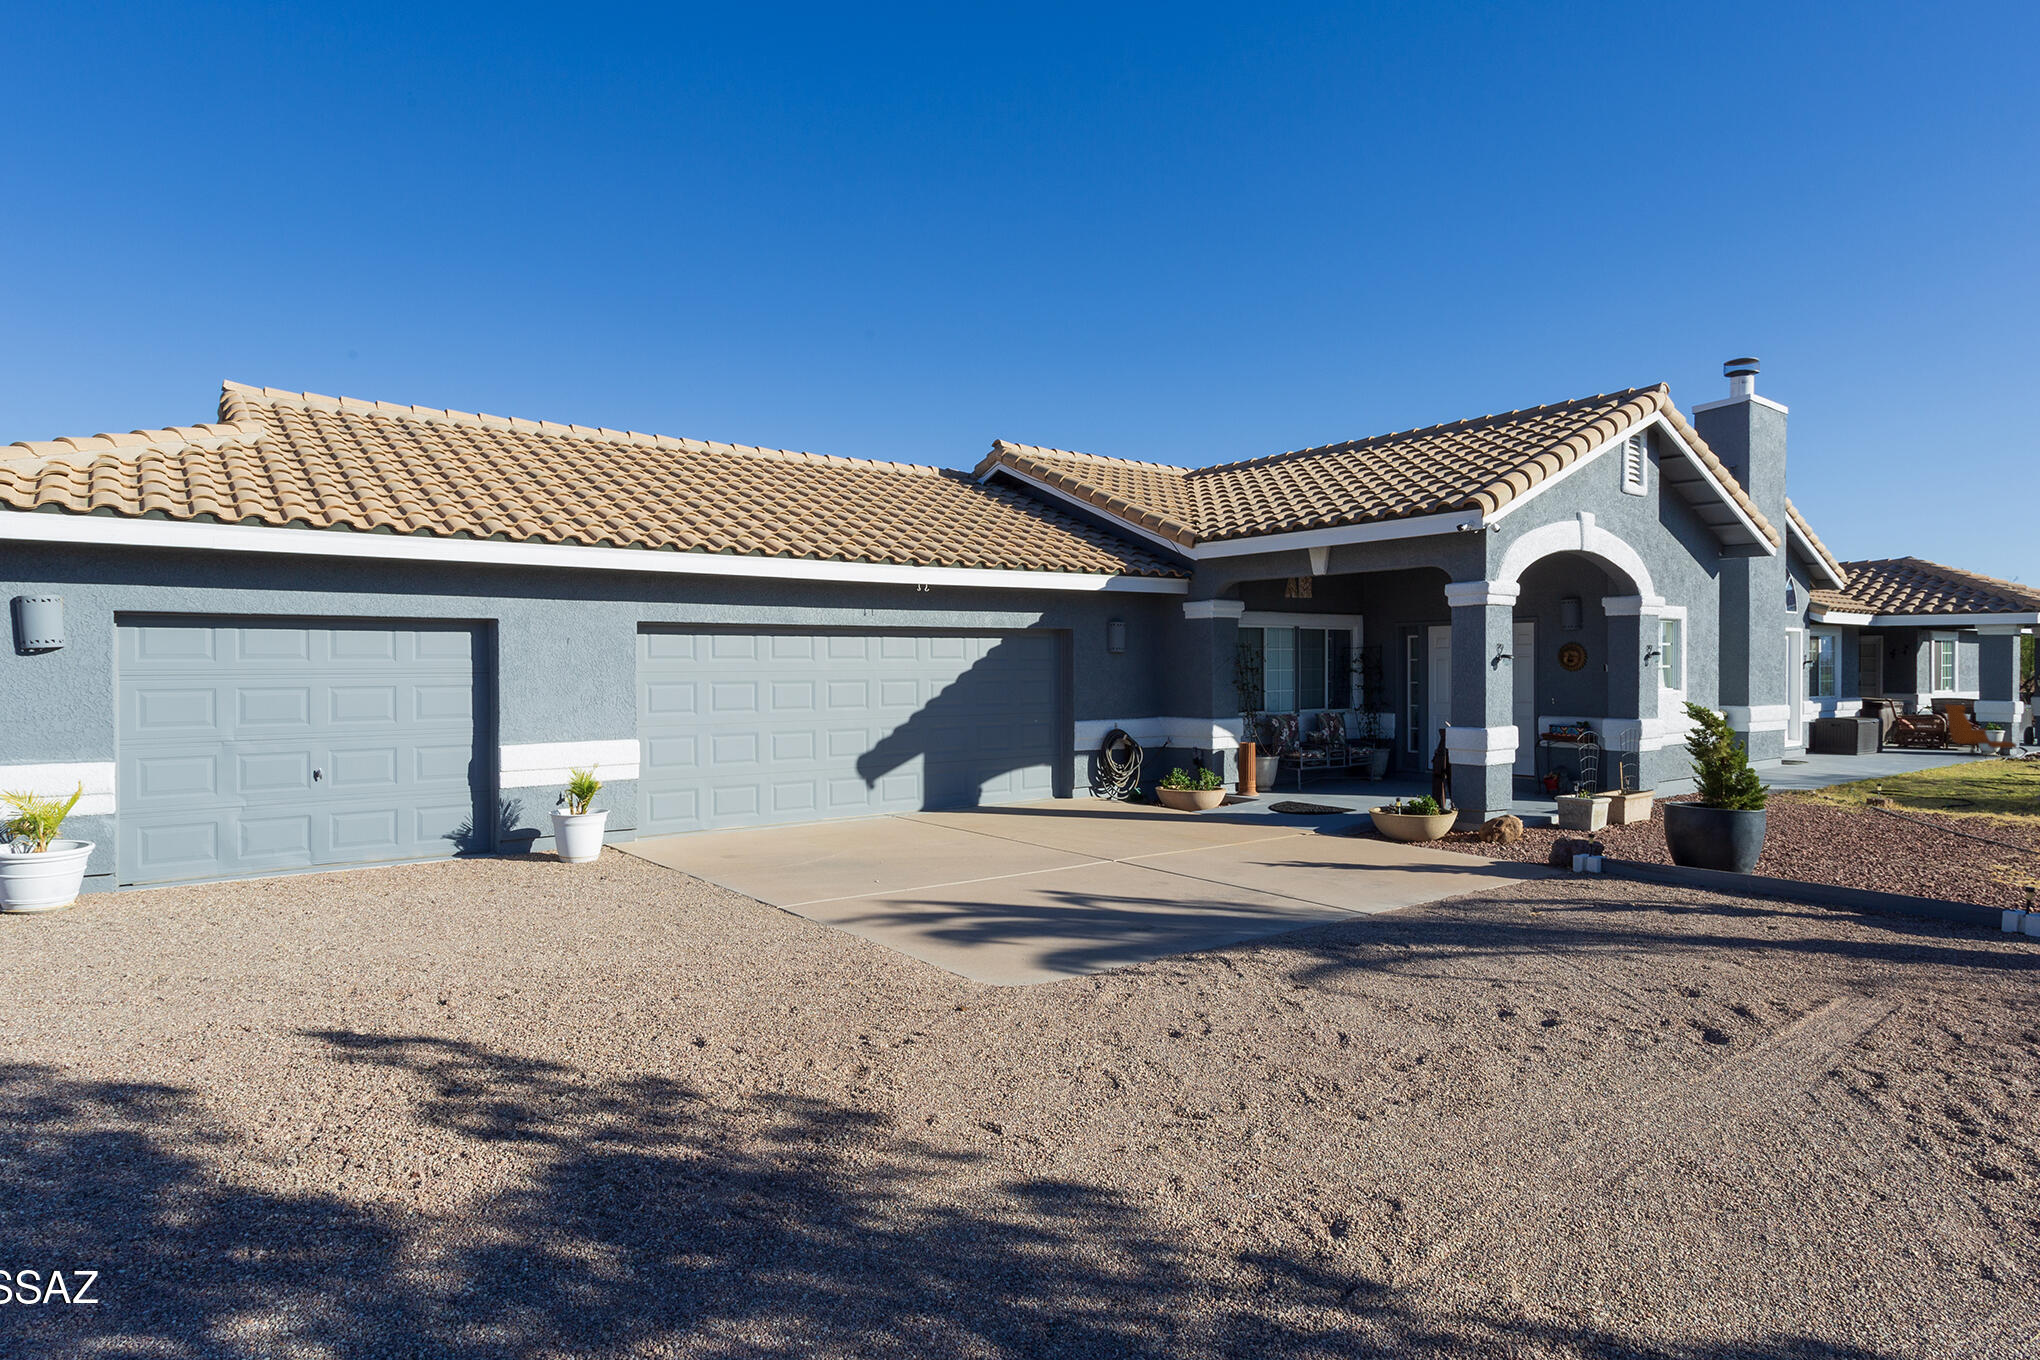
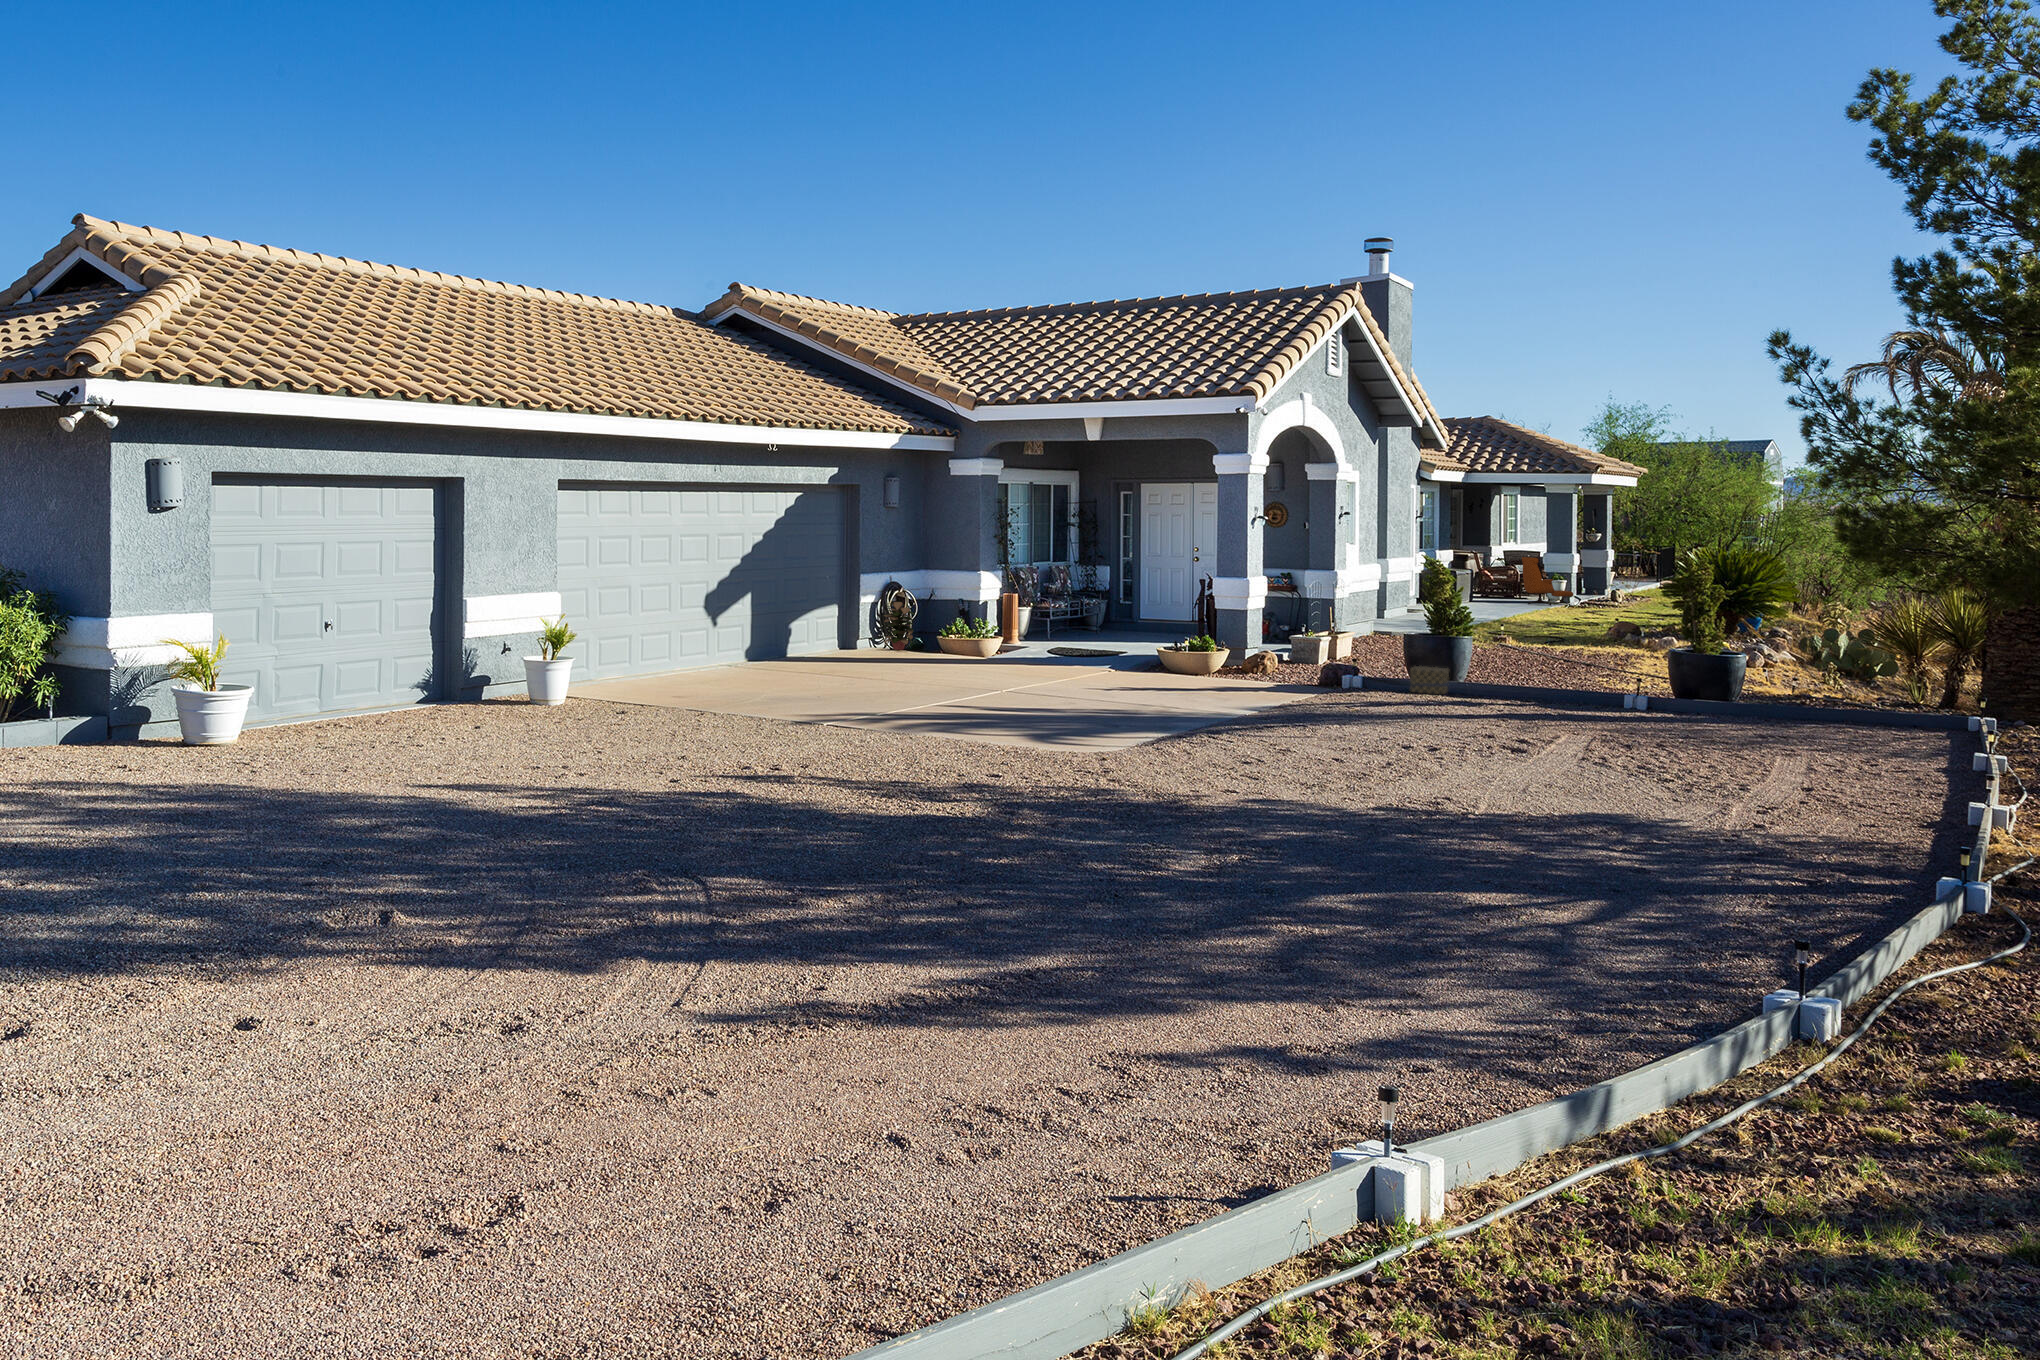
decorative plant: none [1096,751,1132,801] -> present [883,602,915,650]
storage box: none [1671,848,1731,889] -> present [1410,666,1449,694]

